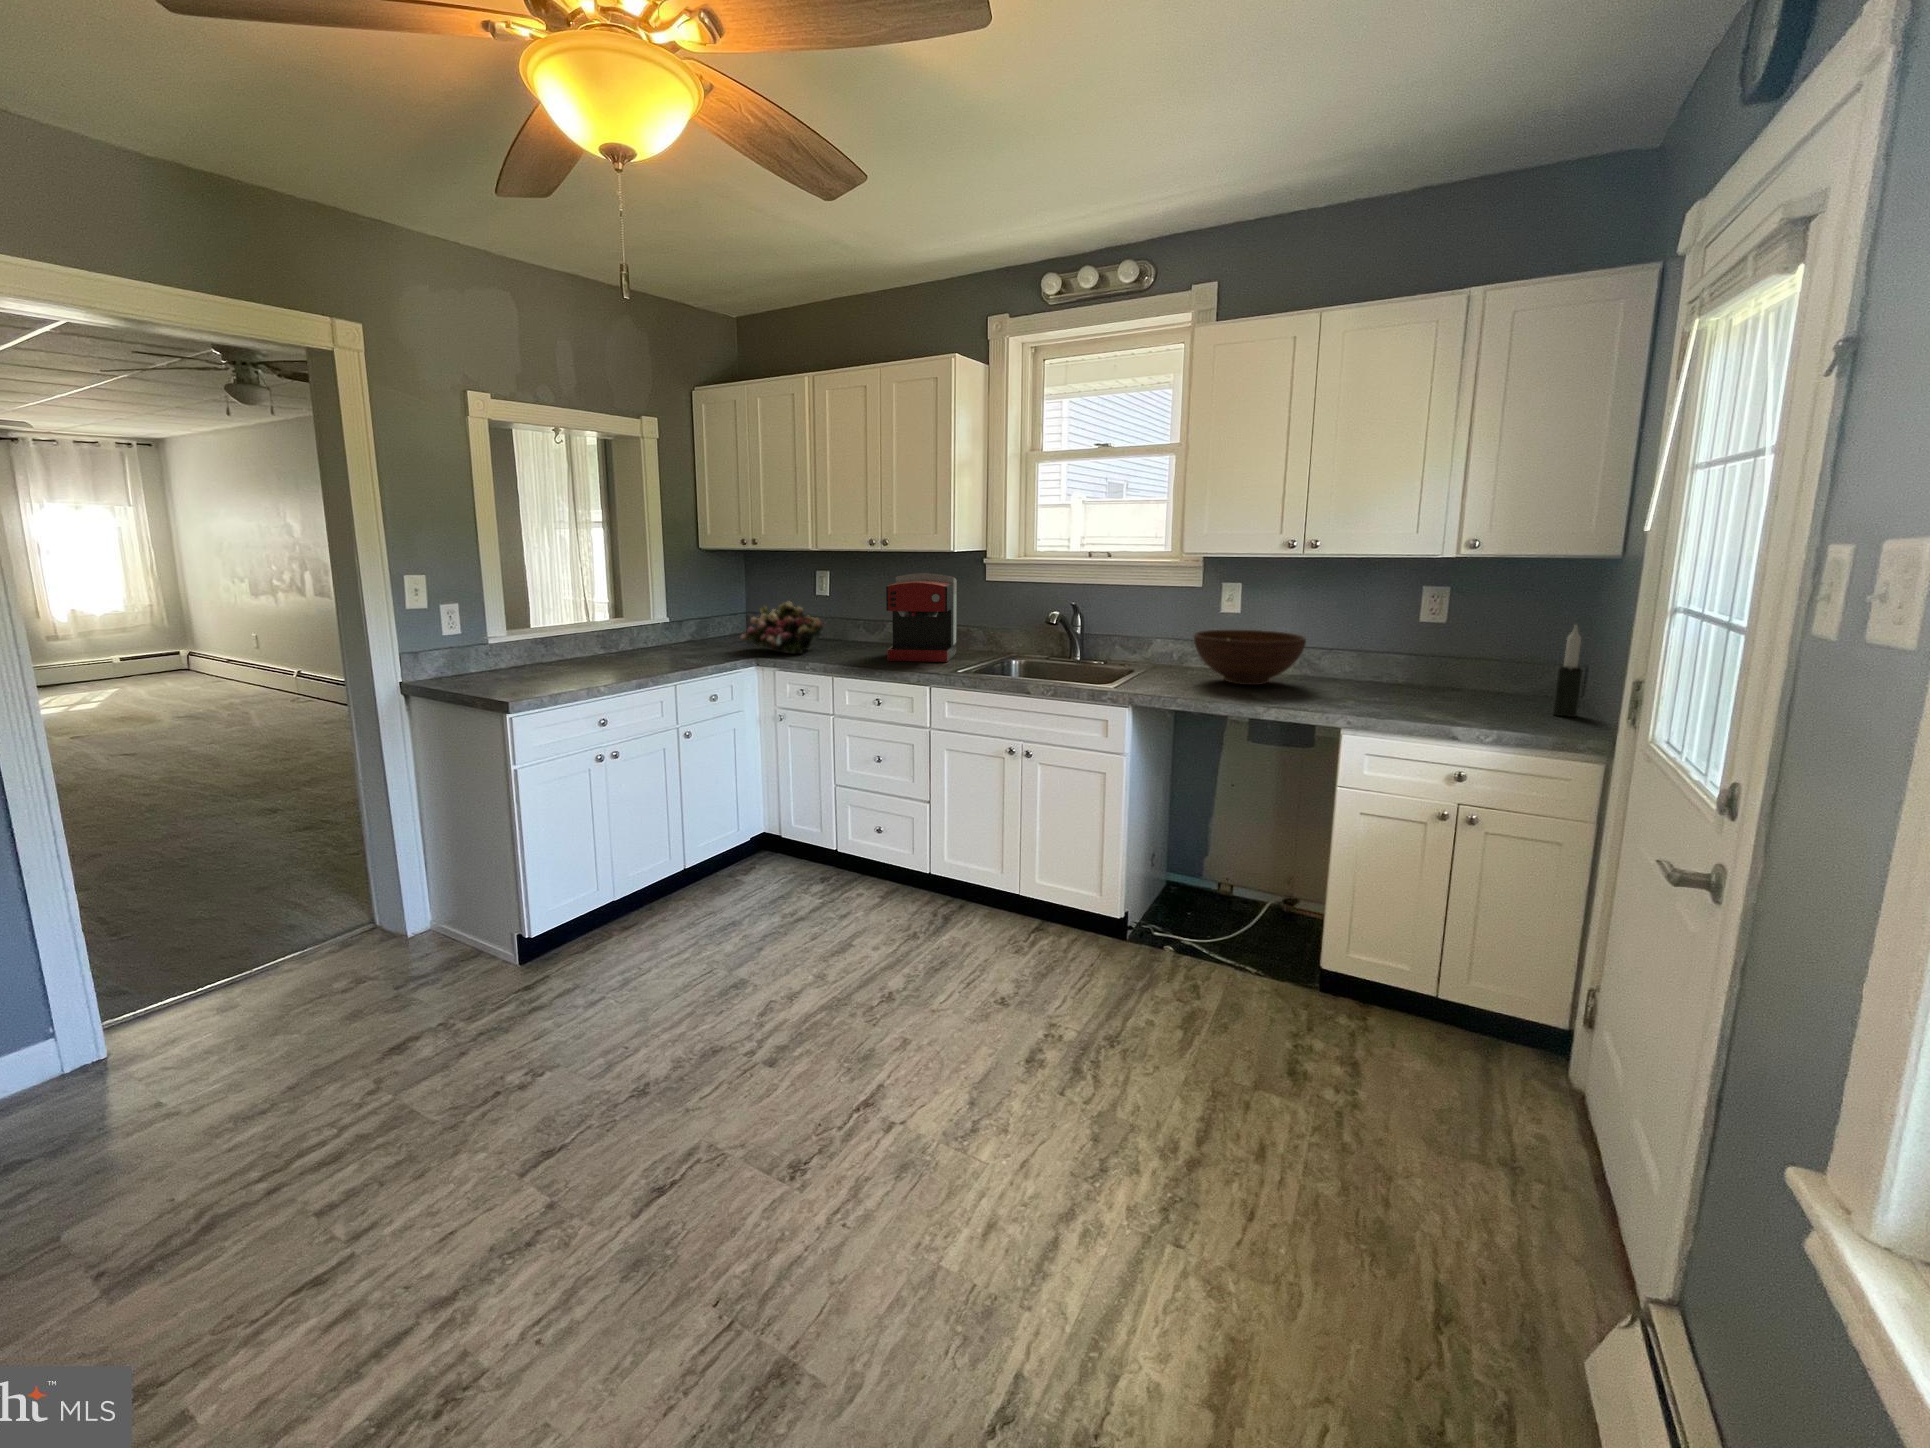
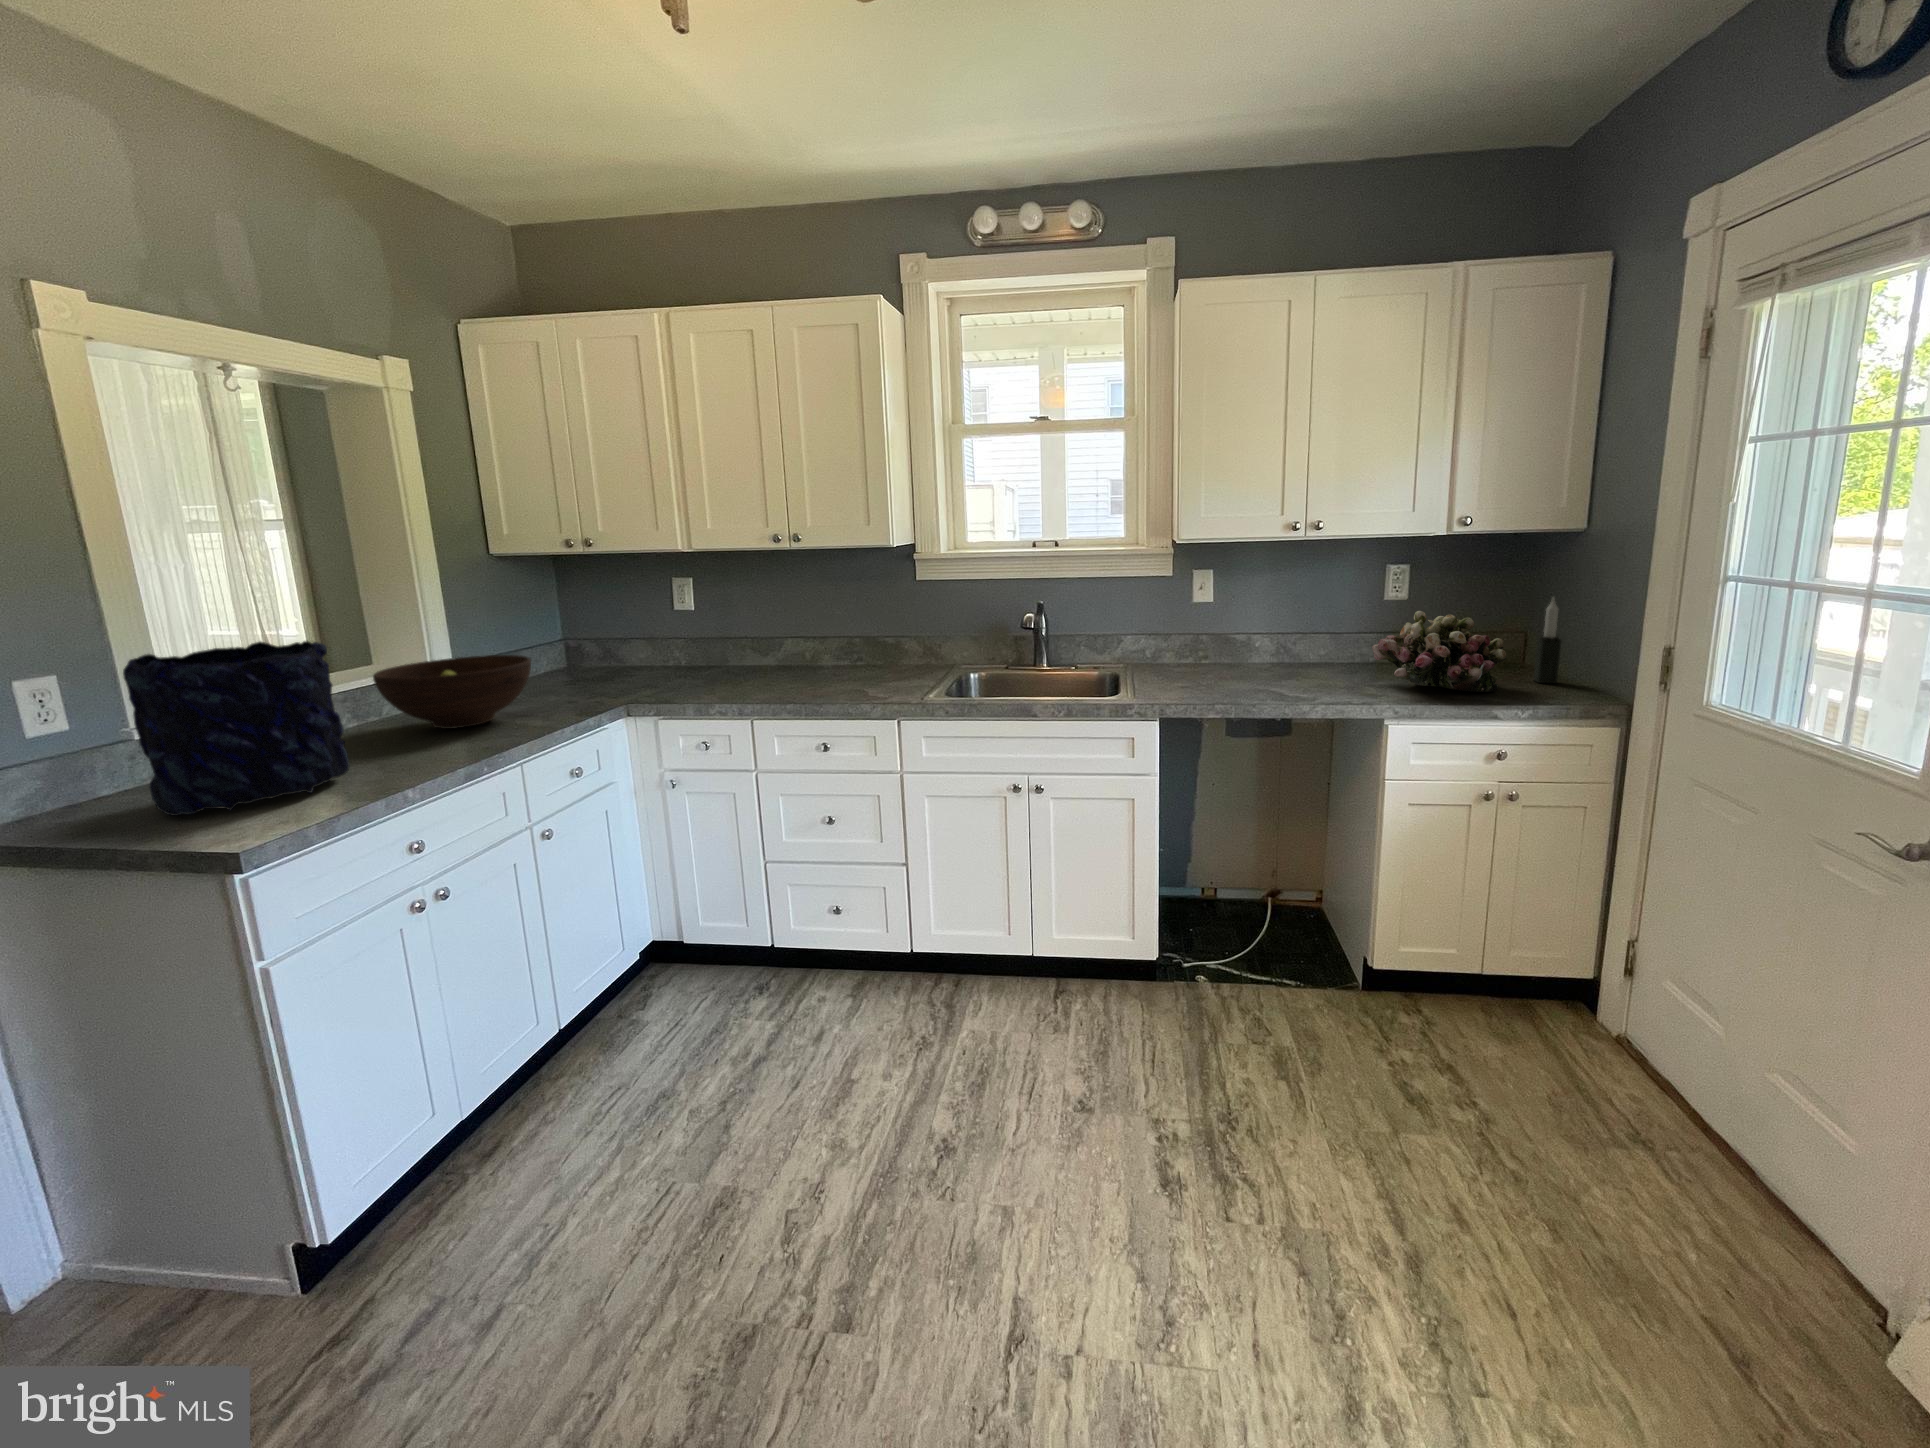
coffee maker: present [886,573,957,662] -> none [813,573,899,689]
vase: none [489,594,584,685] -> present [123,641,350,816]
flower arrangement: present [741,601,823,654] -> present [1372,611,1507,692]
fruit bowl: present [1194,630,1306,685] -> present [373,655,531,729]

